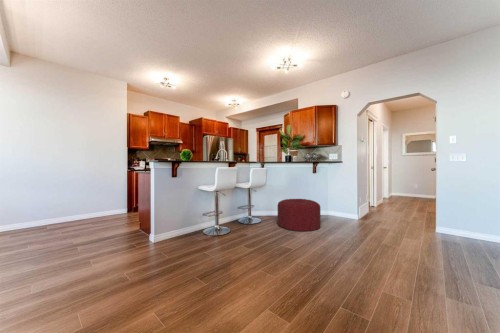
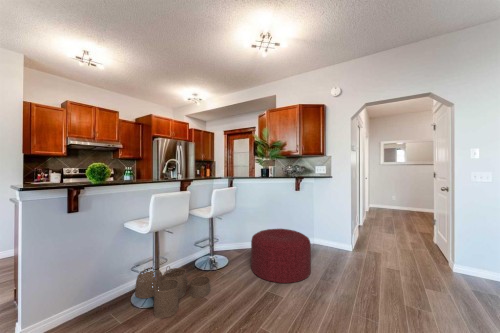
woven basket: none [204,215,250,240] -> present [135,267,210,318]

